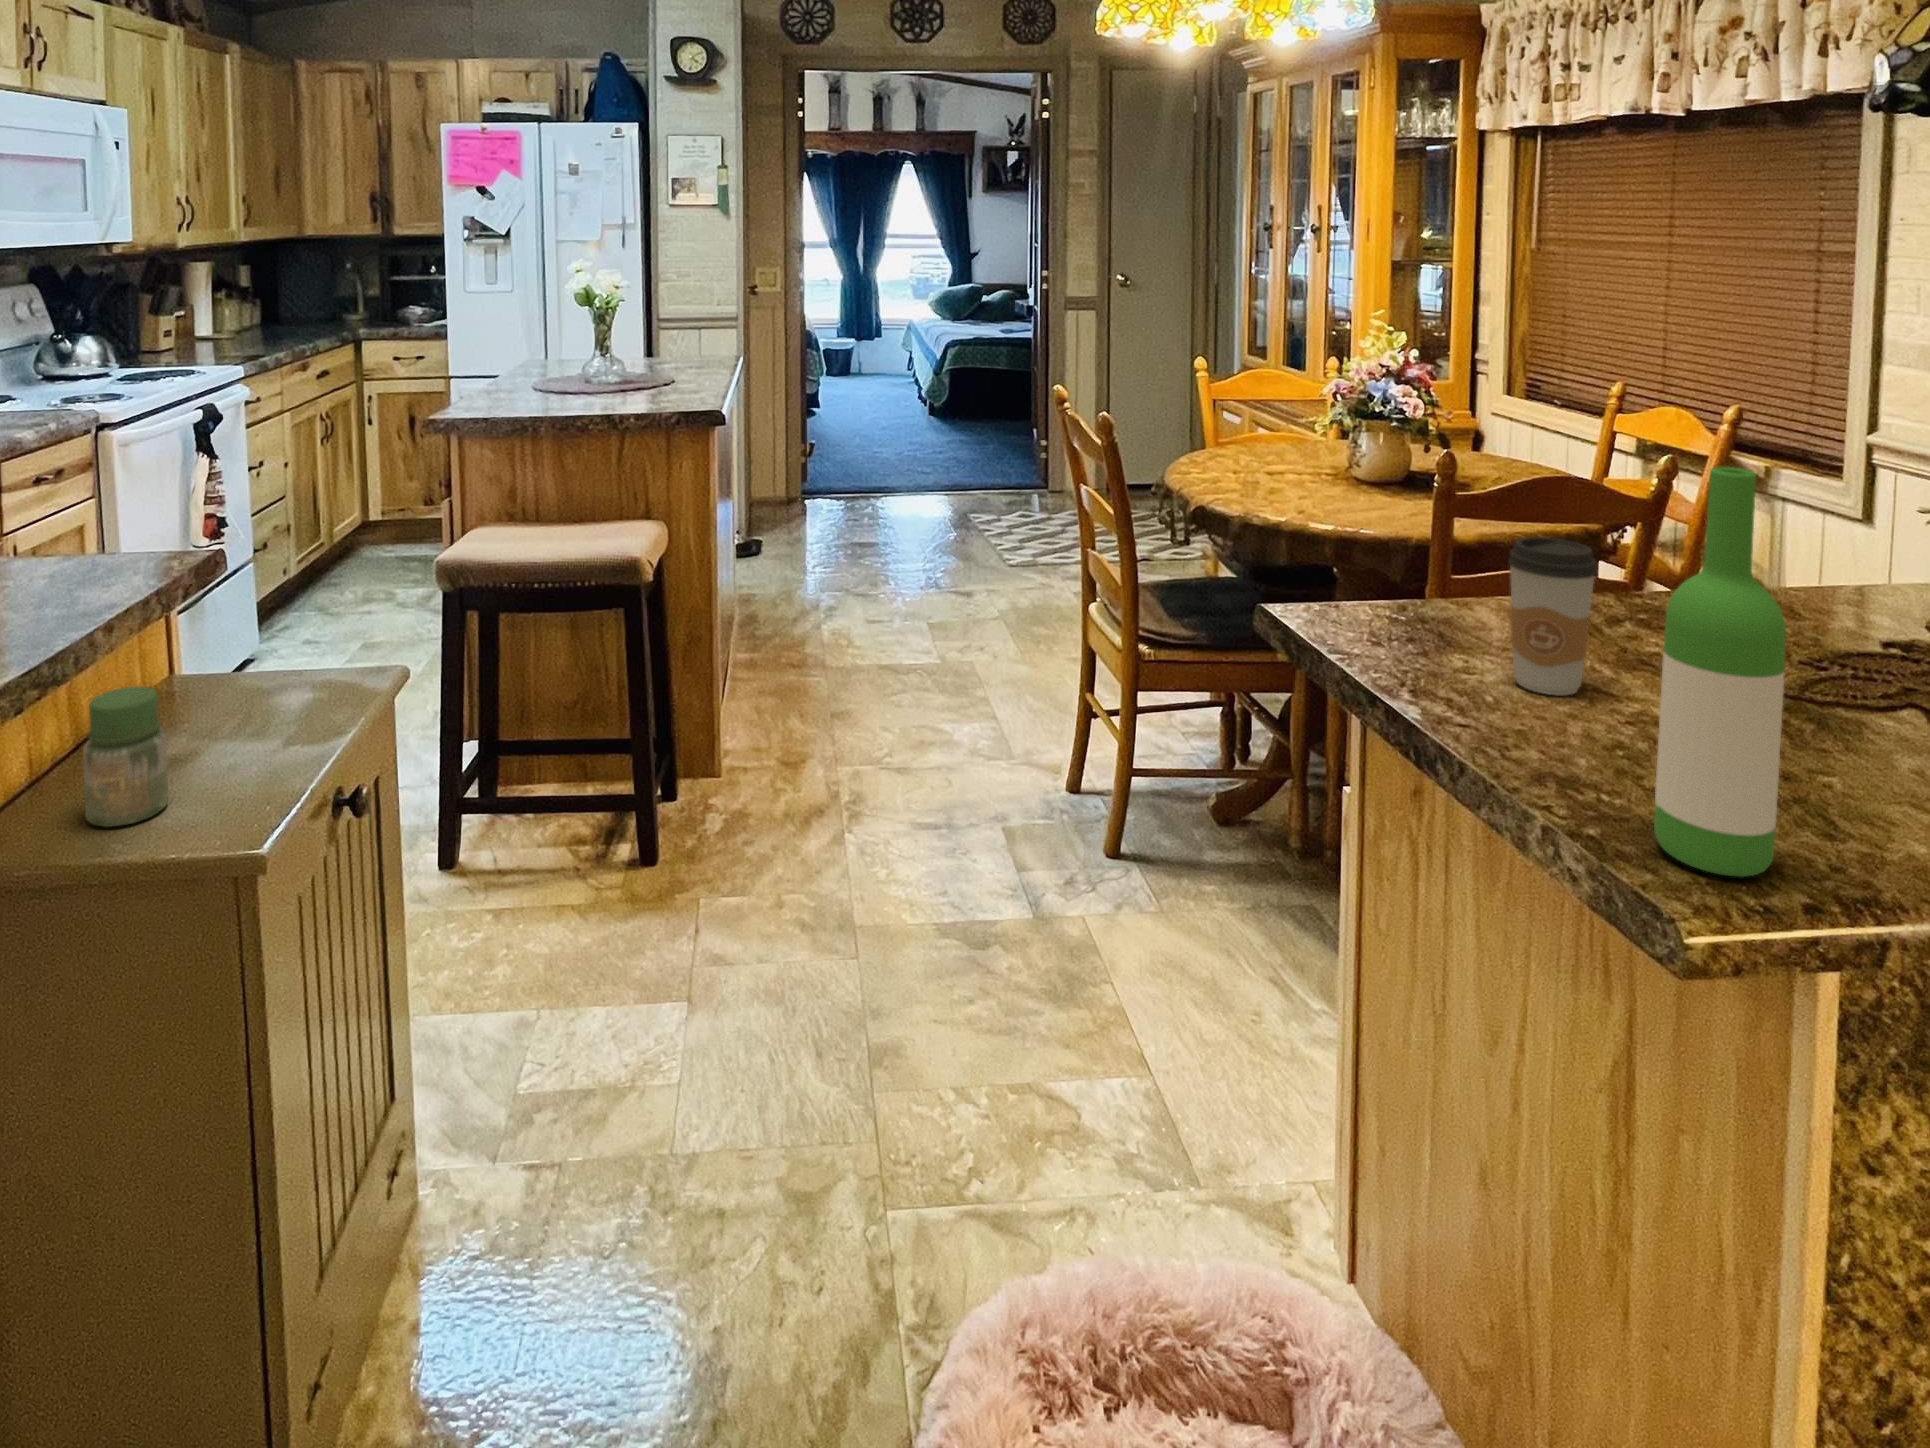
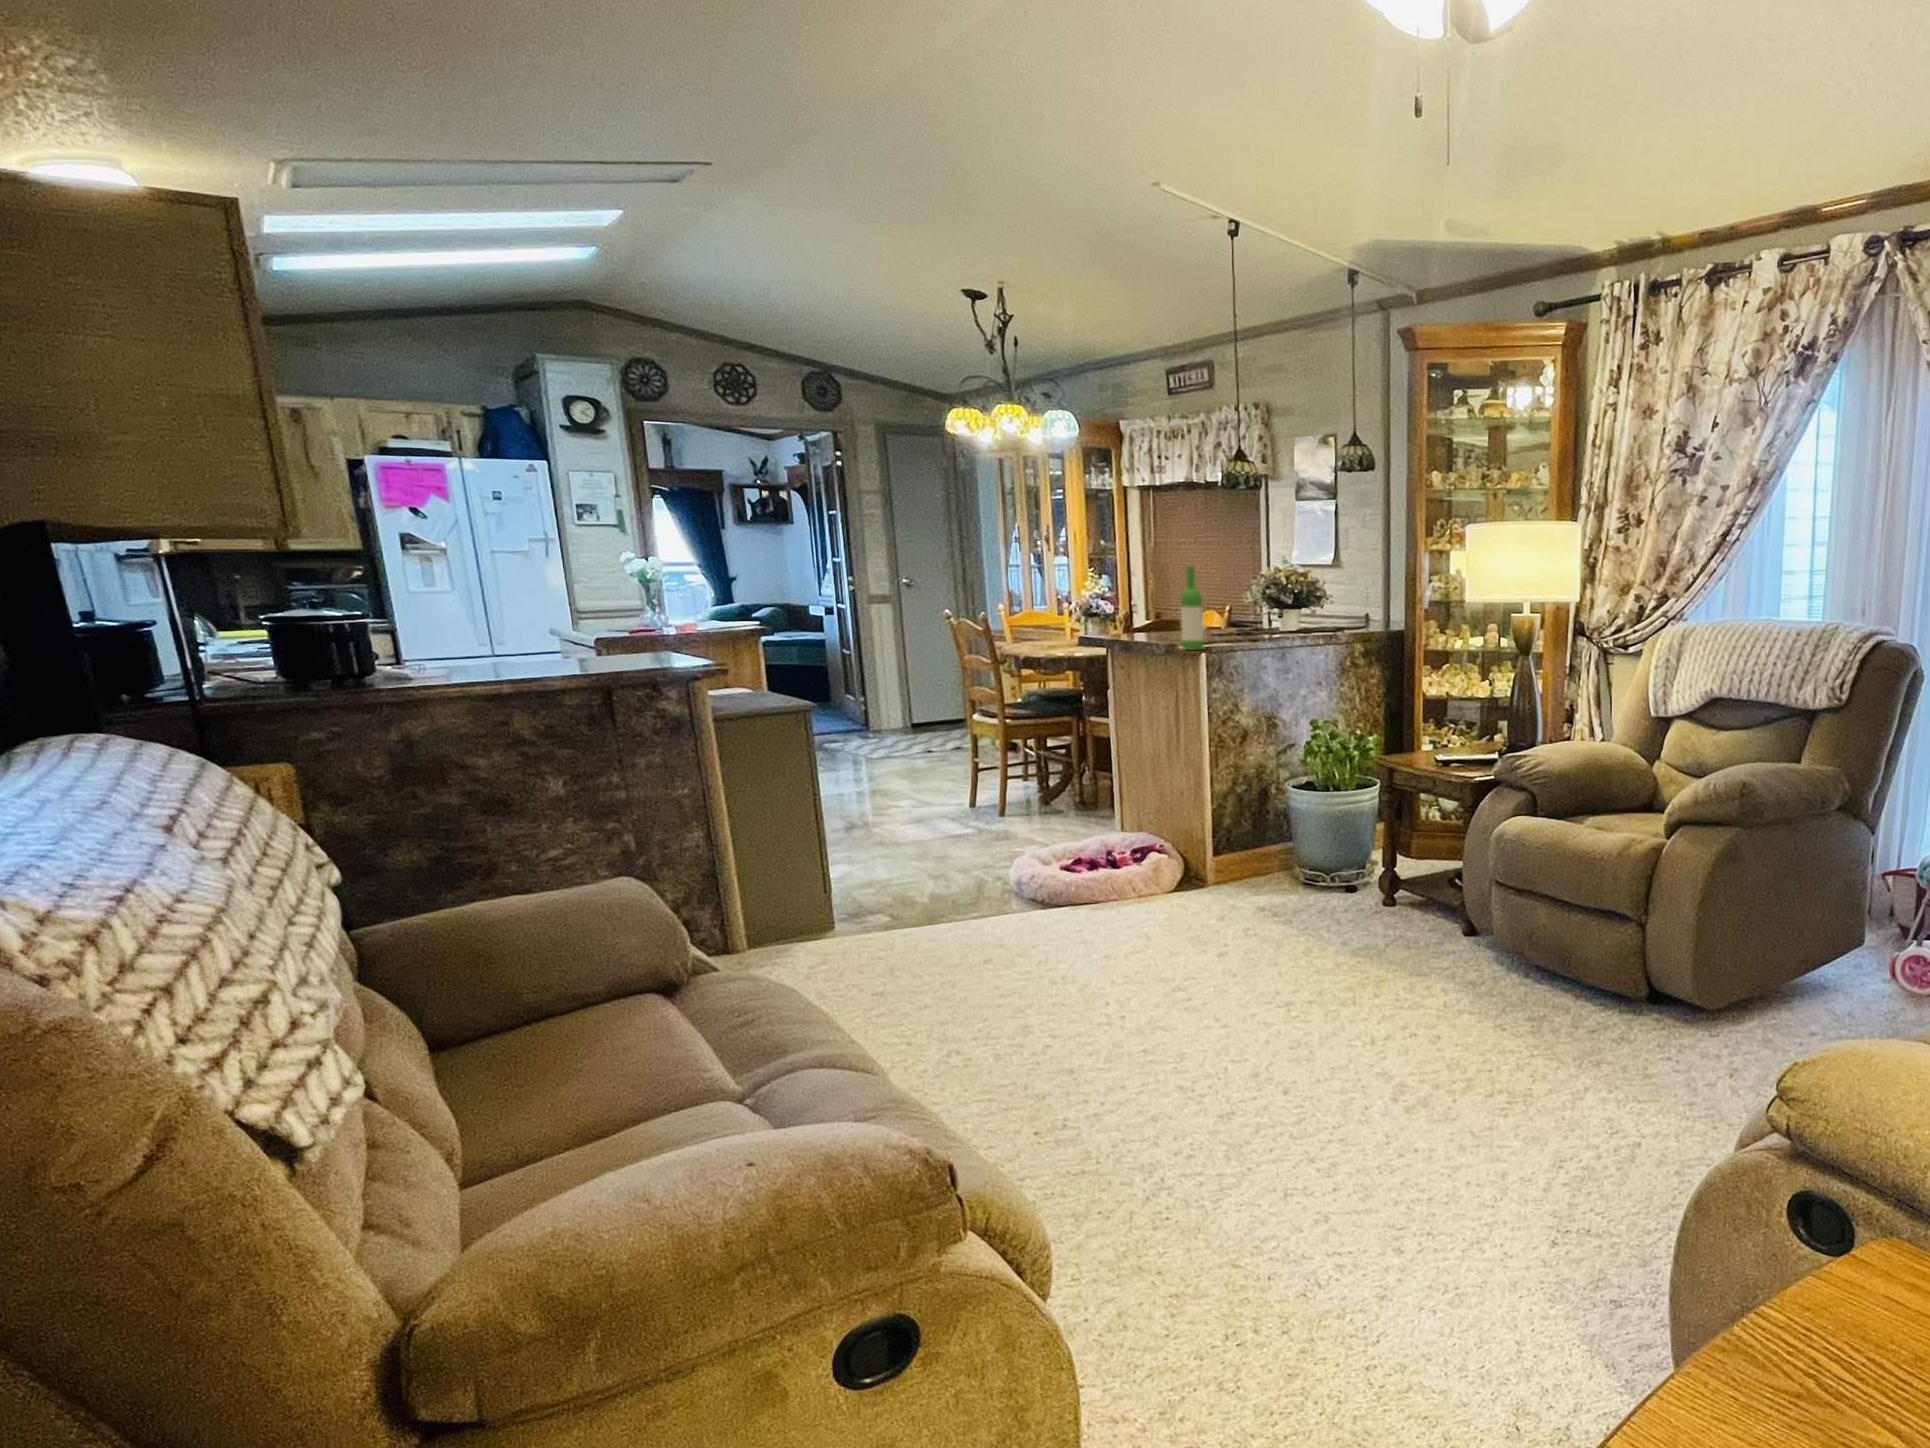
coffee cup: present [1509,537,1597,696] -> none [1150,606,1172,646]
jar: present [83,686,168,827] -> none [735,666,764,706]

